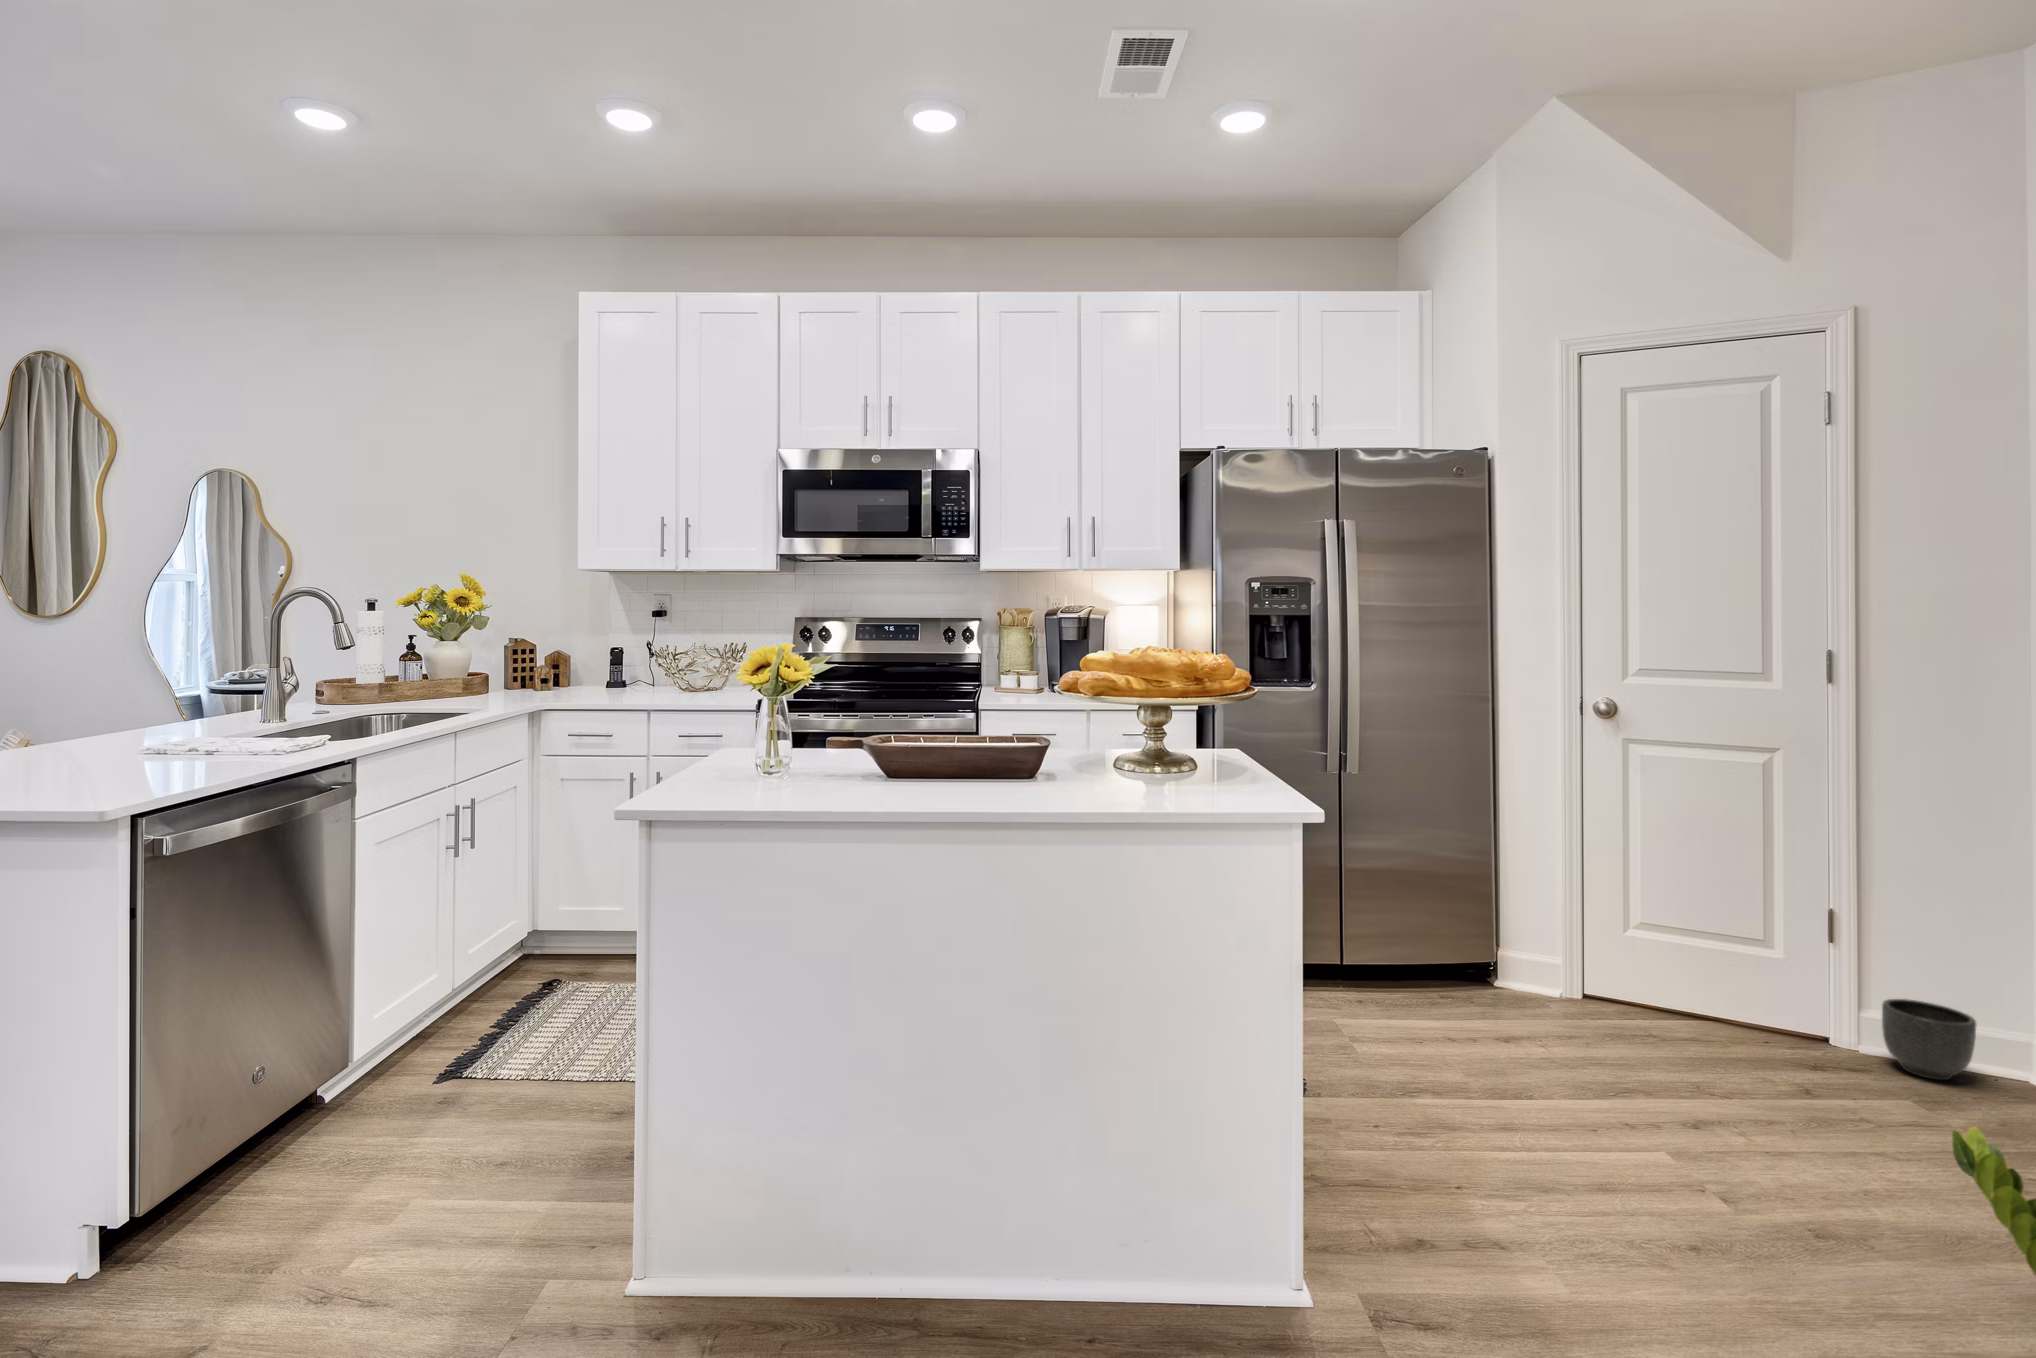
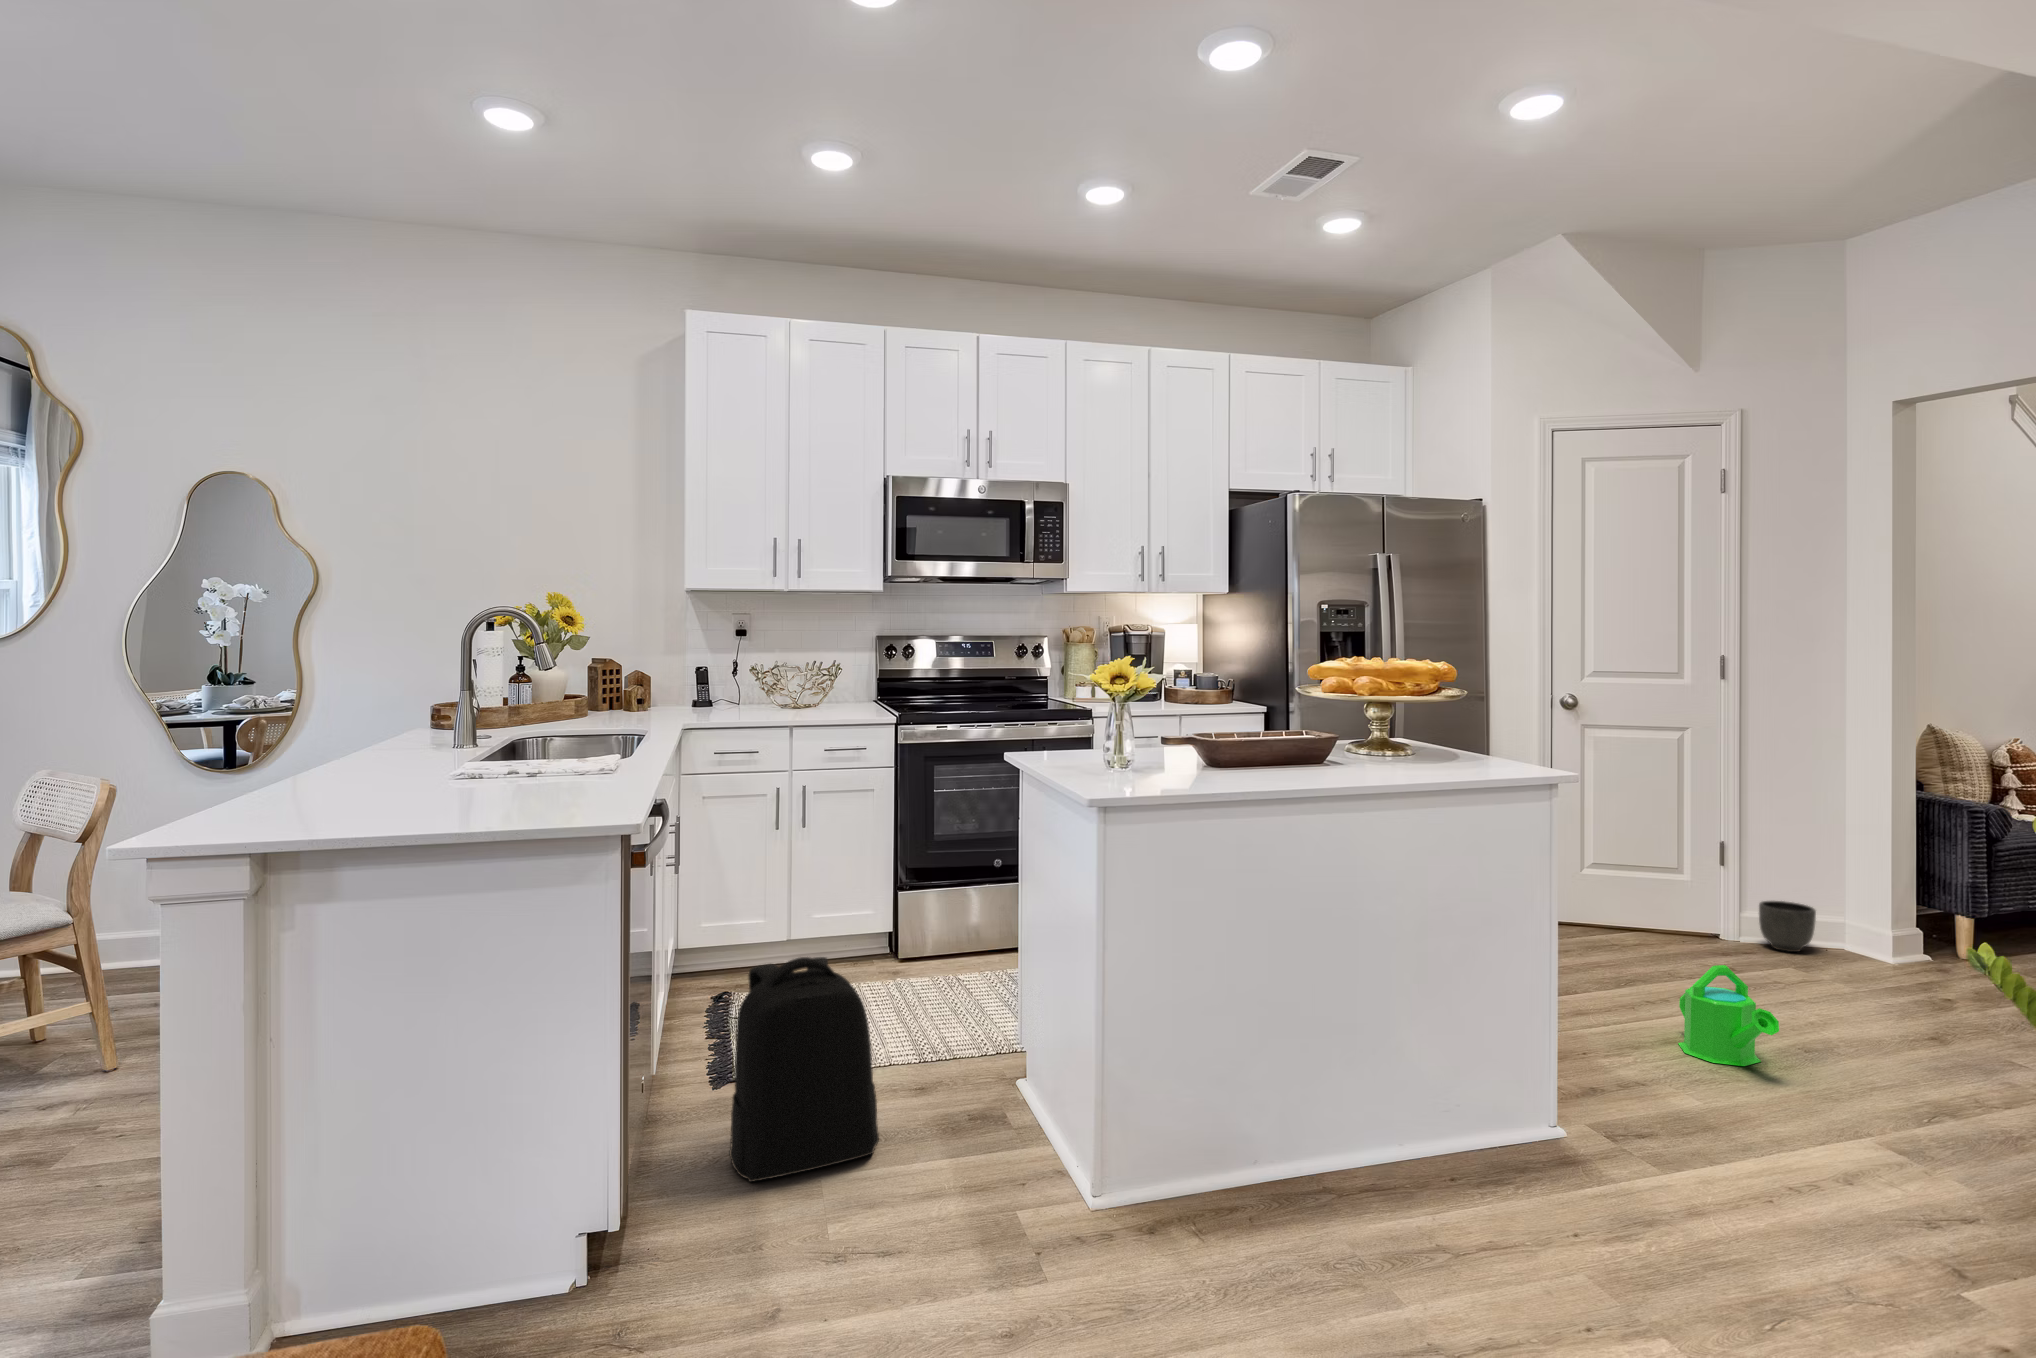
backpack: none [208,976,429,1250] -> present [729,957,879,1182]
watering can: none [1638,1115,1783,1289] -> present [1678,965,1779,1066]

